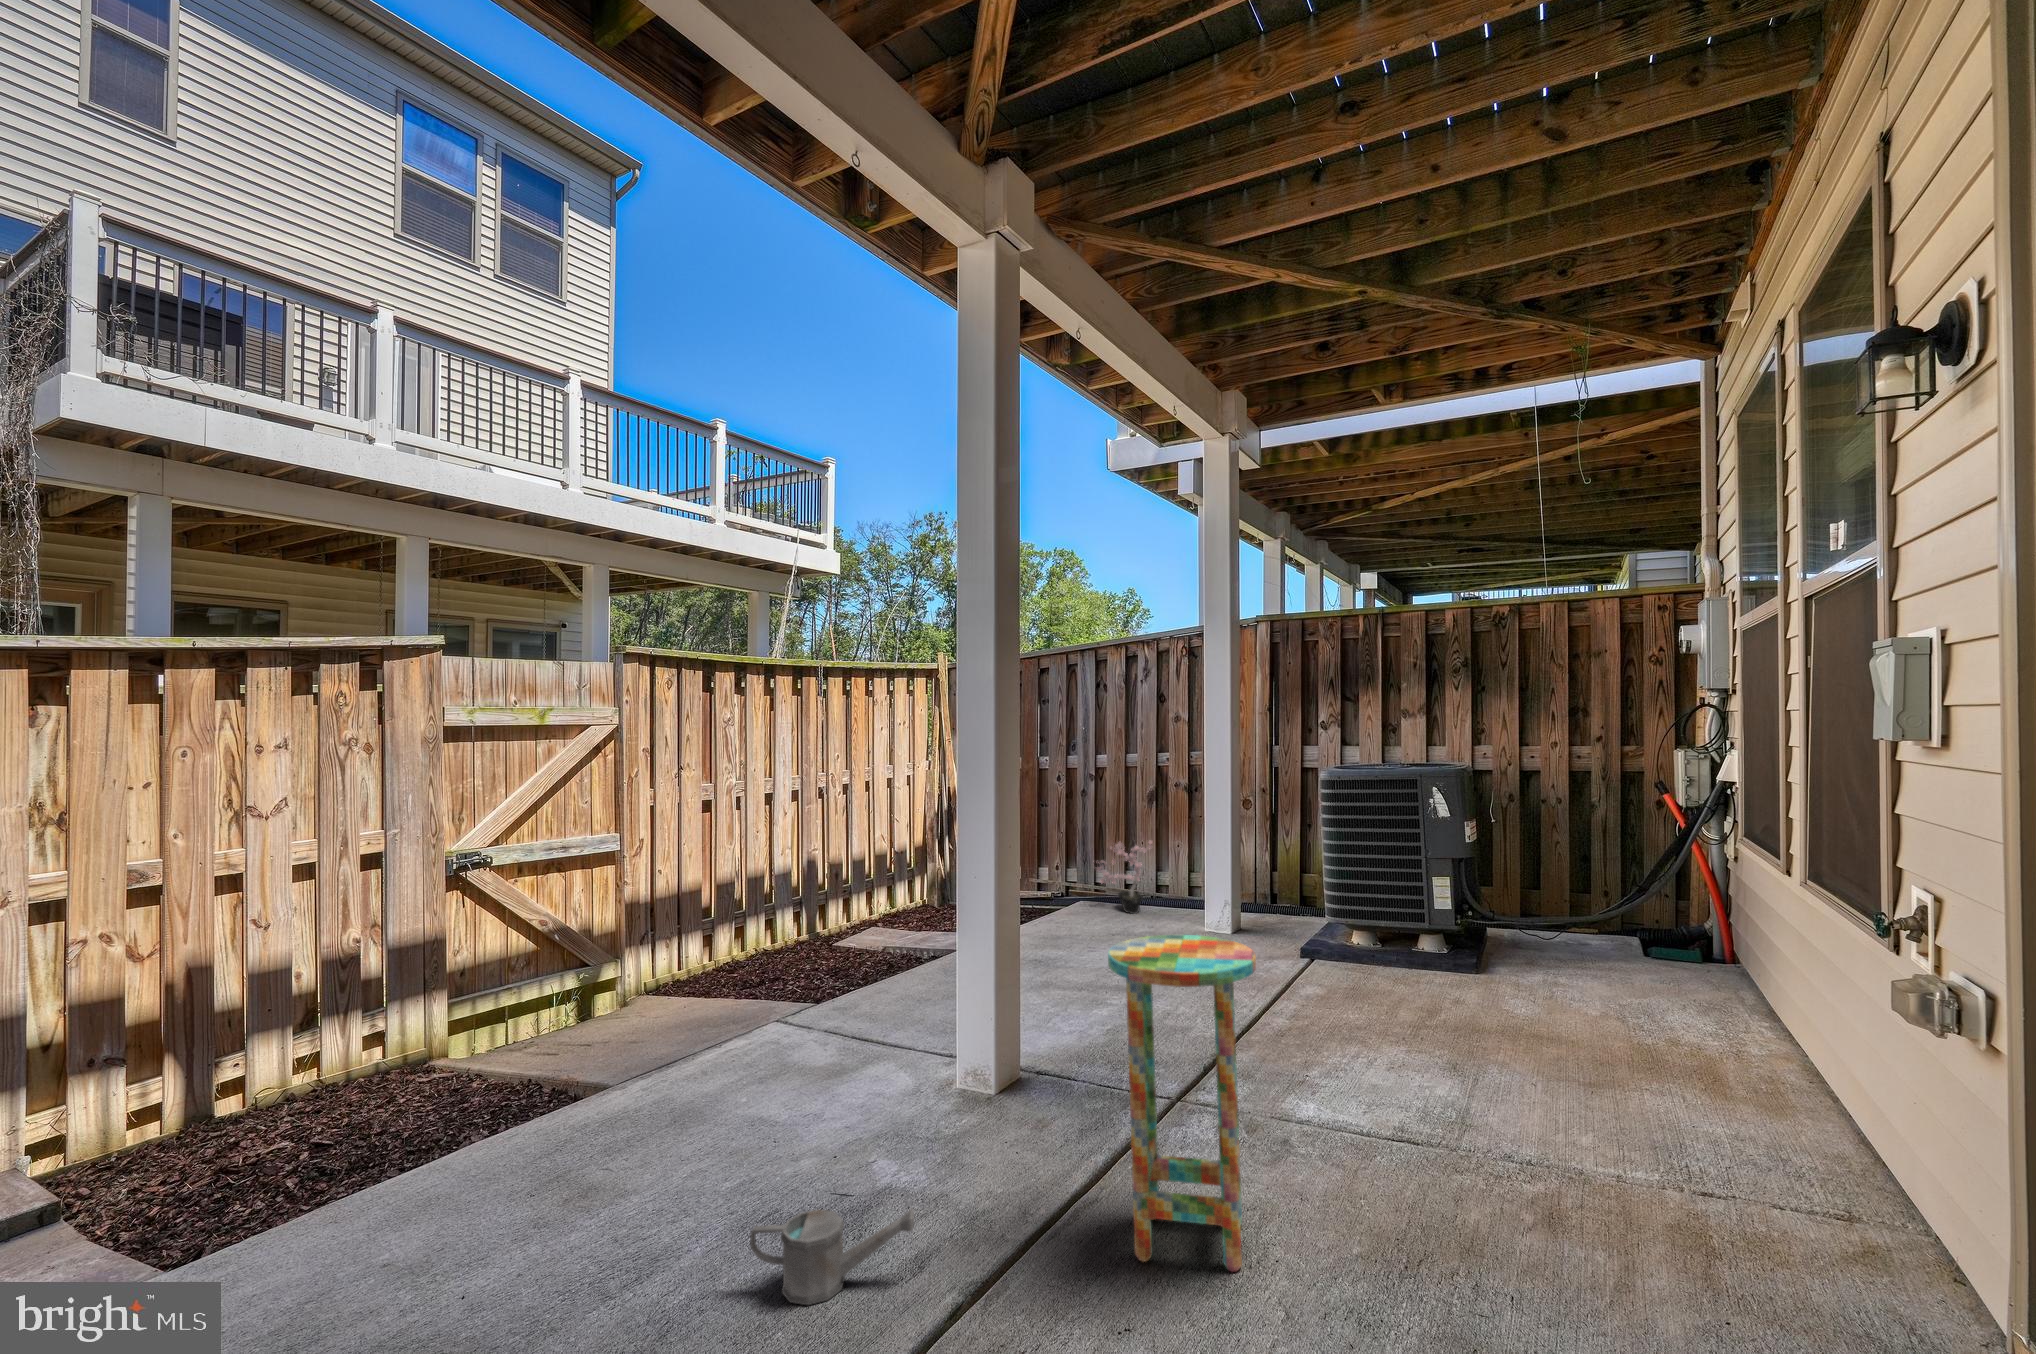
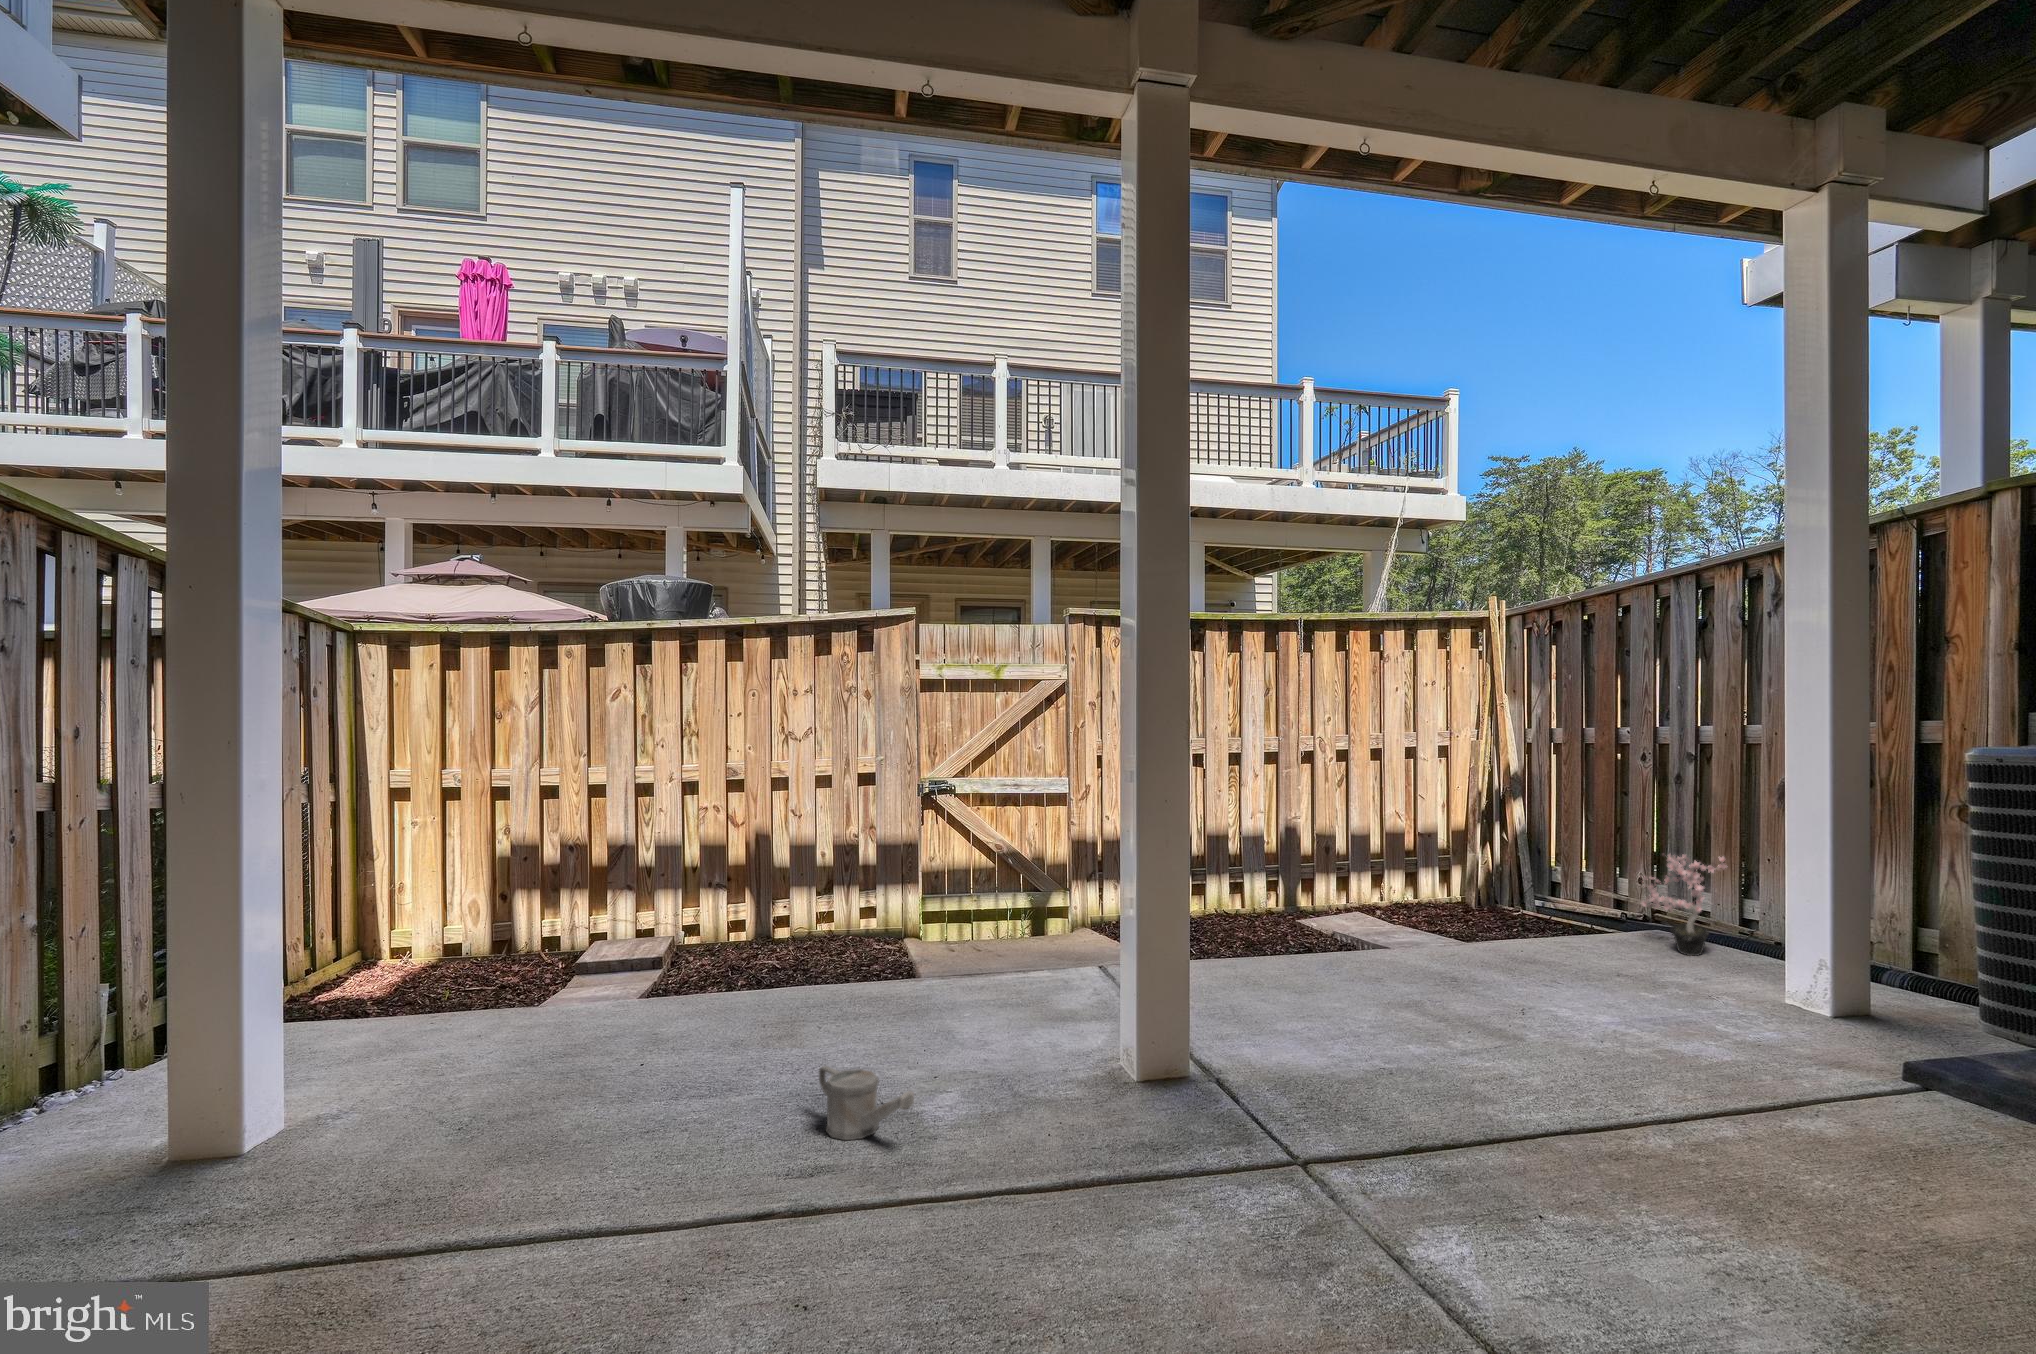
side table: present [1108,935,1256,1272] -> none [1049,892,1215,1270]

